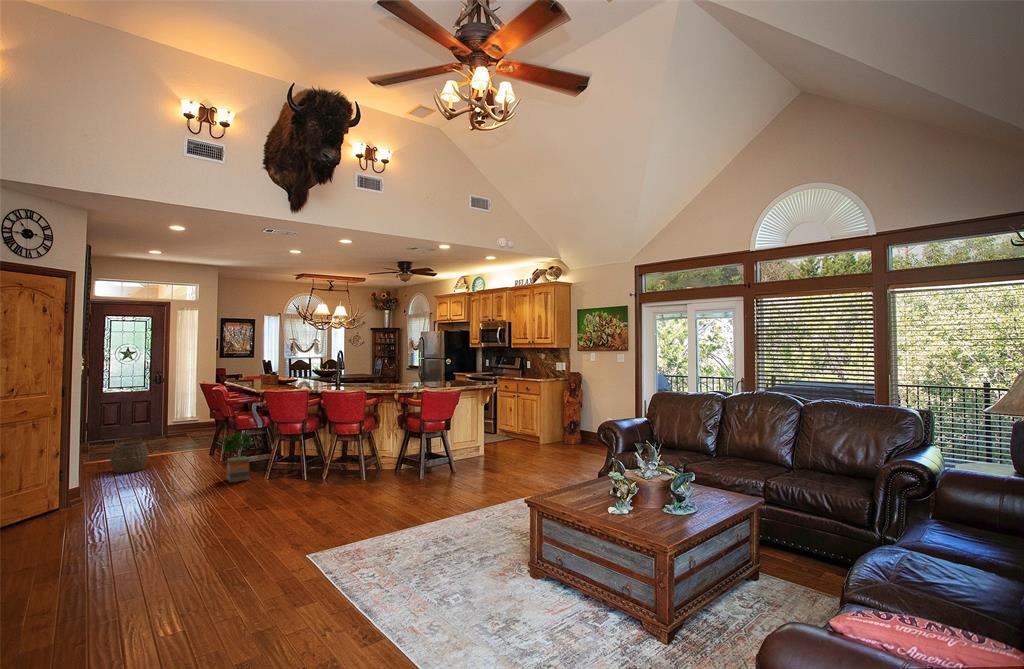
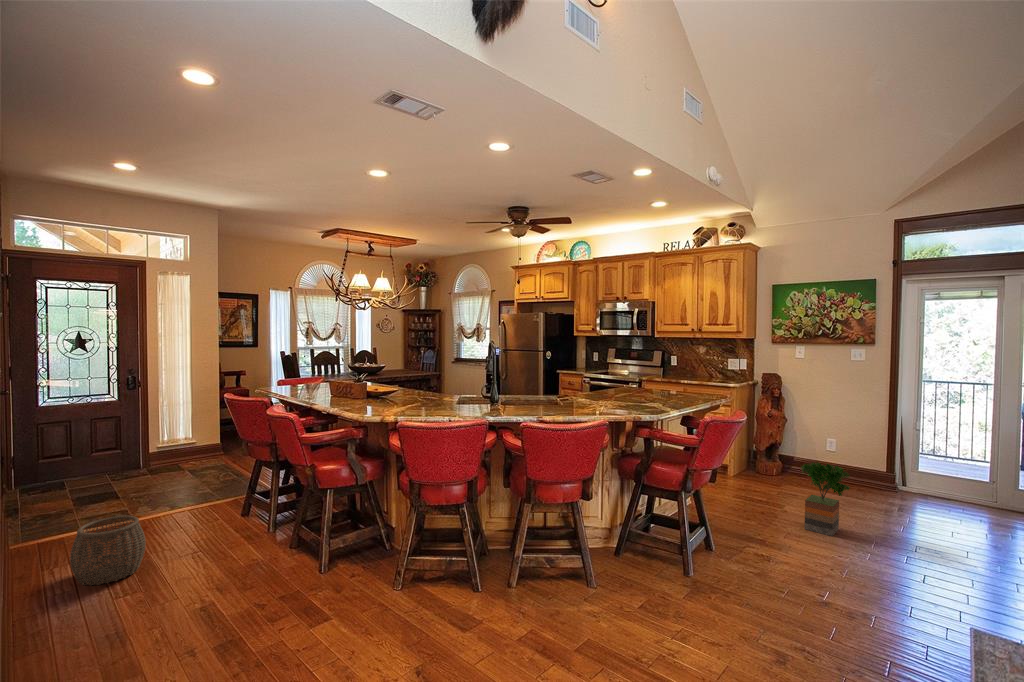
potted tree: present [220,433,256,482] -> present [801,462,850,536]

